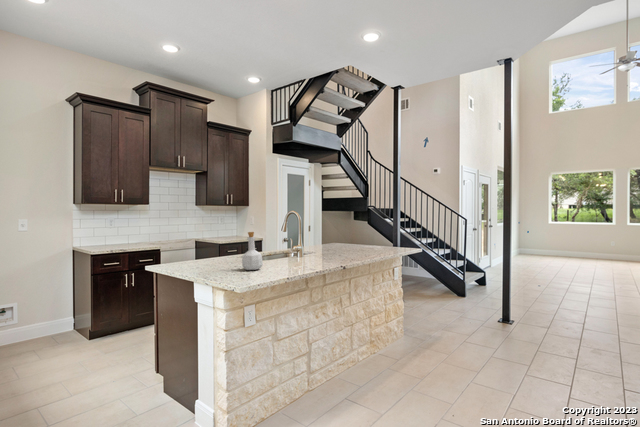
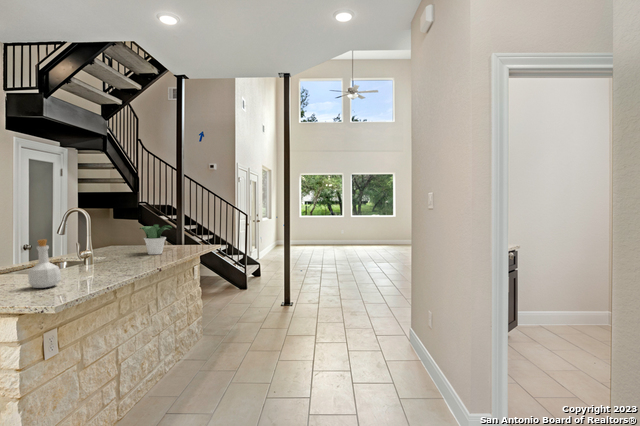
potted plant: none [344,224,370,252] -> present [140,224,172,255]

